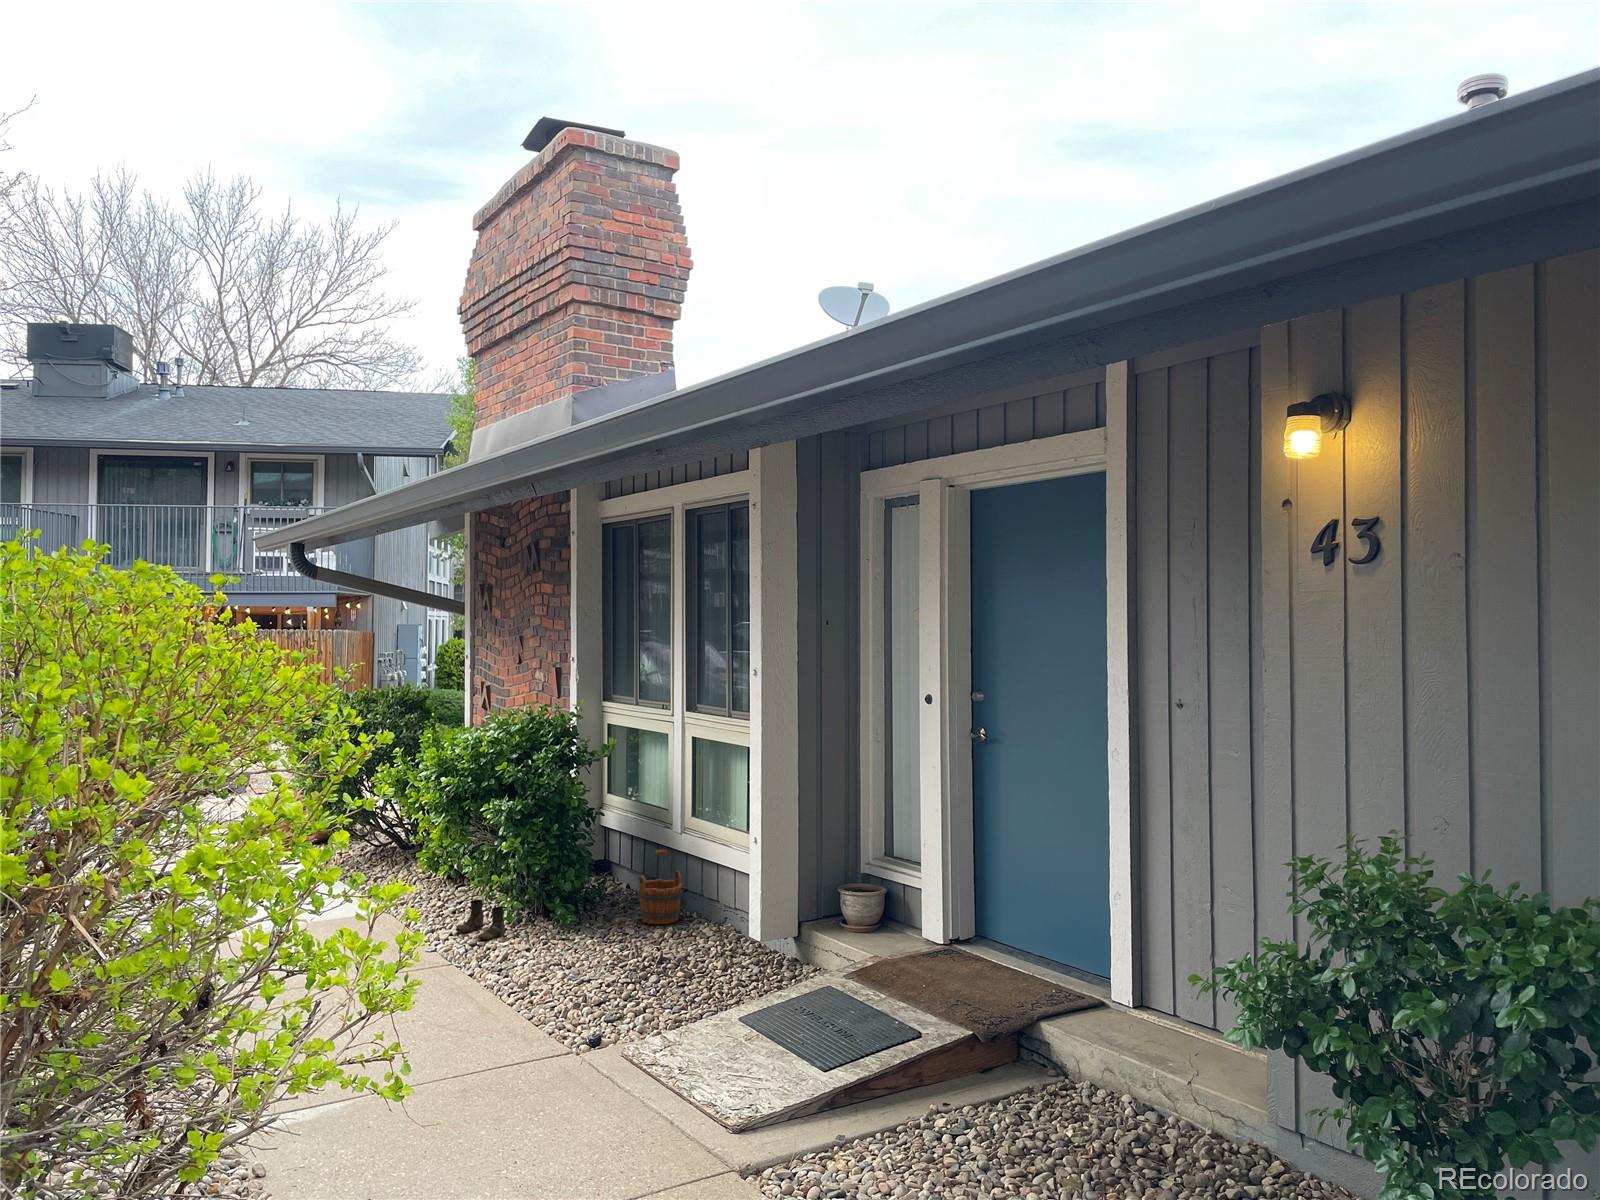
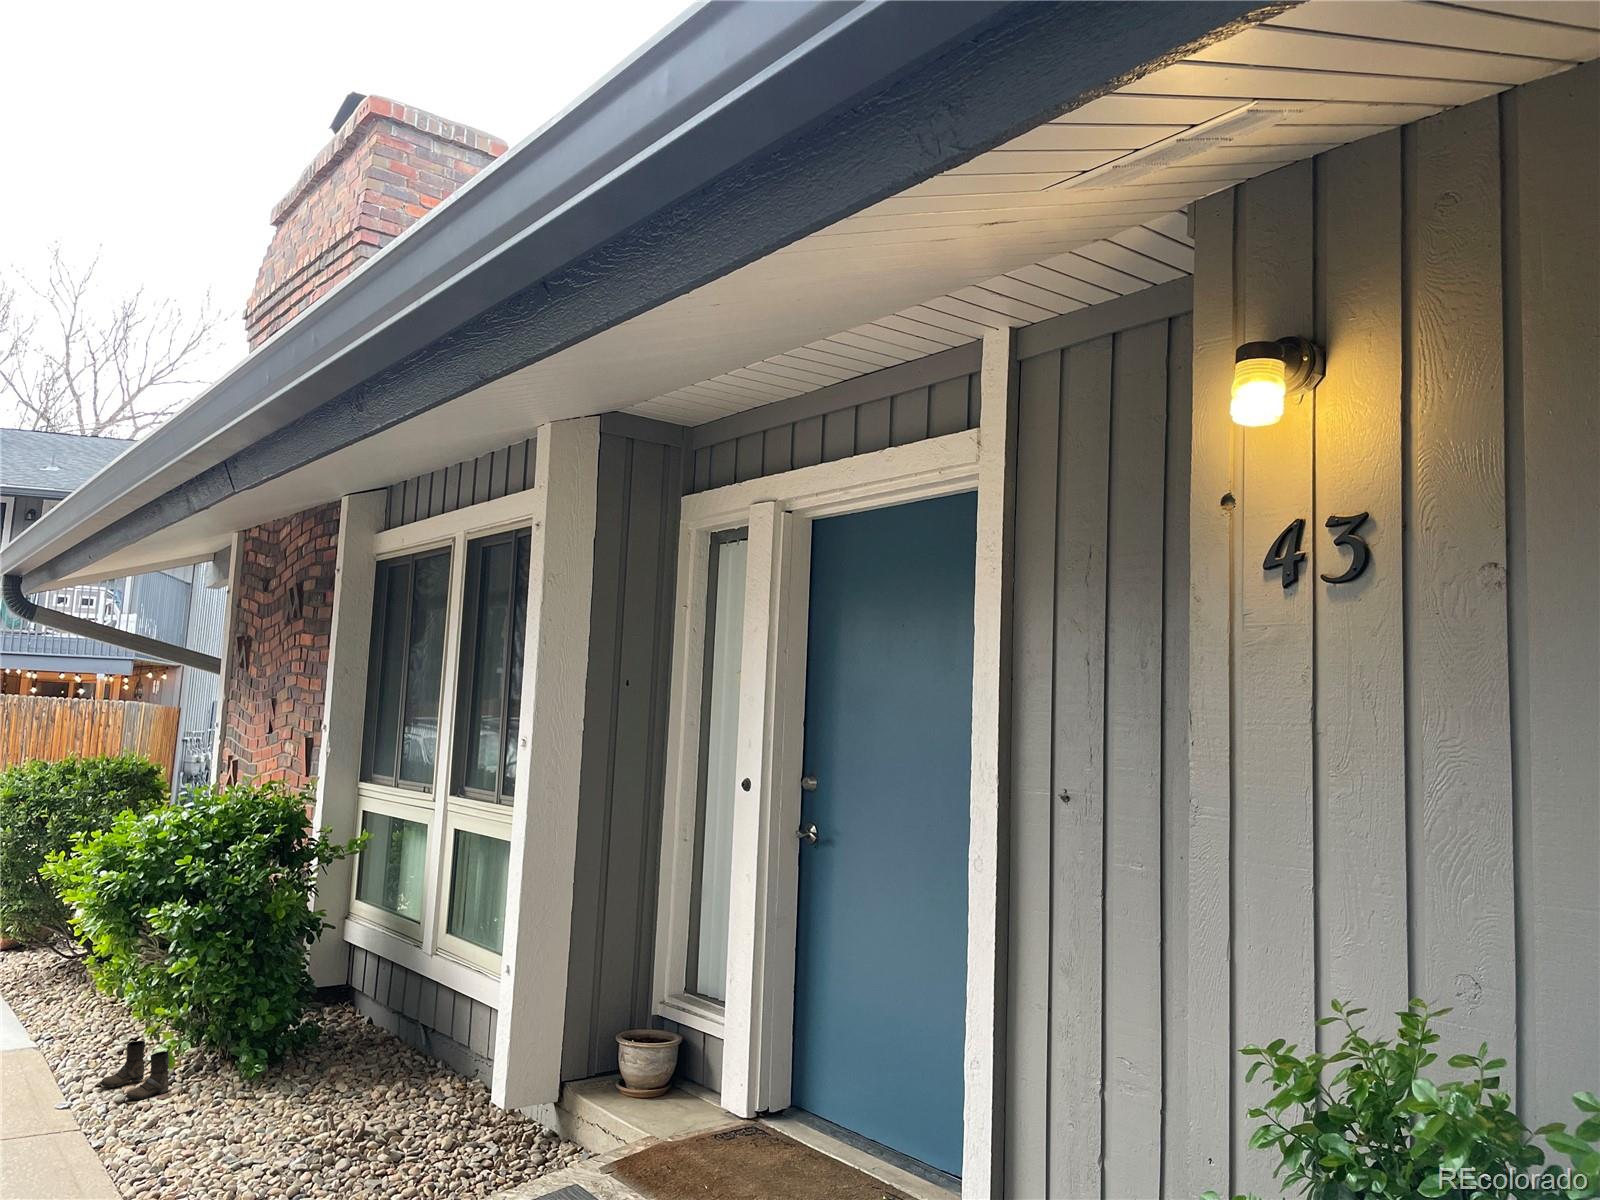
wooden bucket: present [639,849,682,924] -> none [365,974,427,1076]

